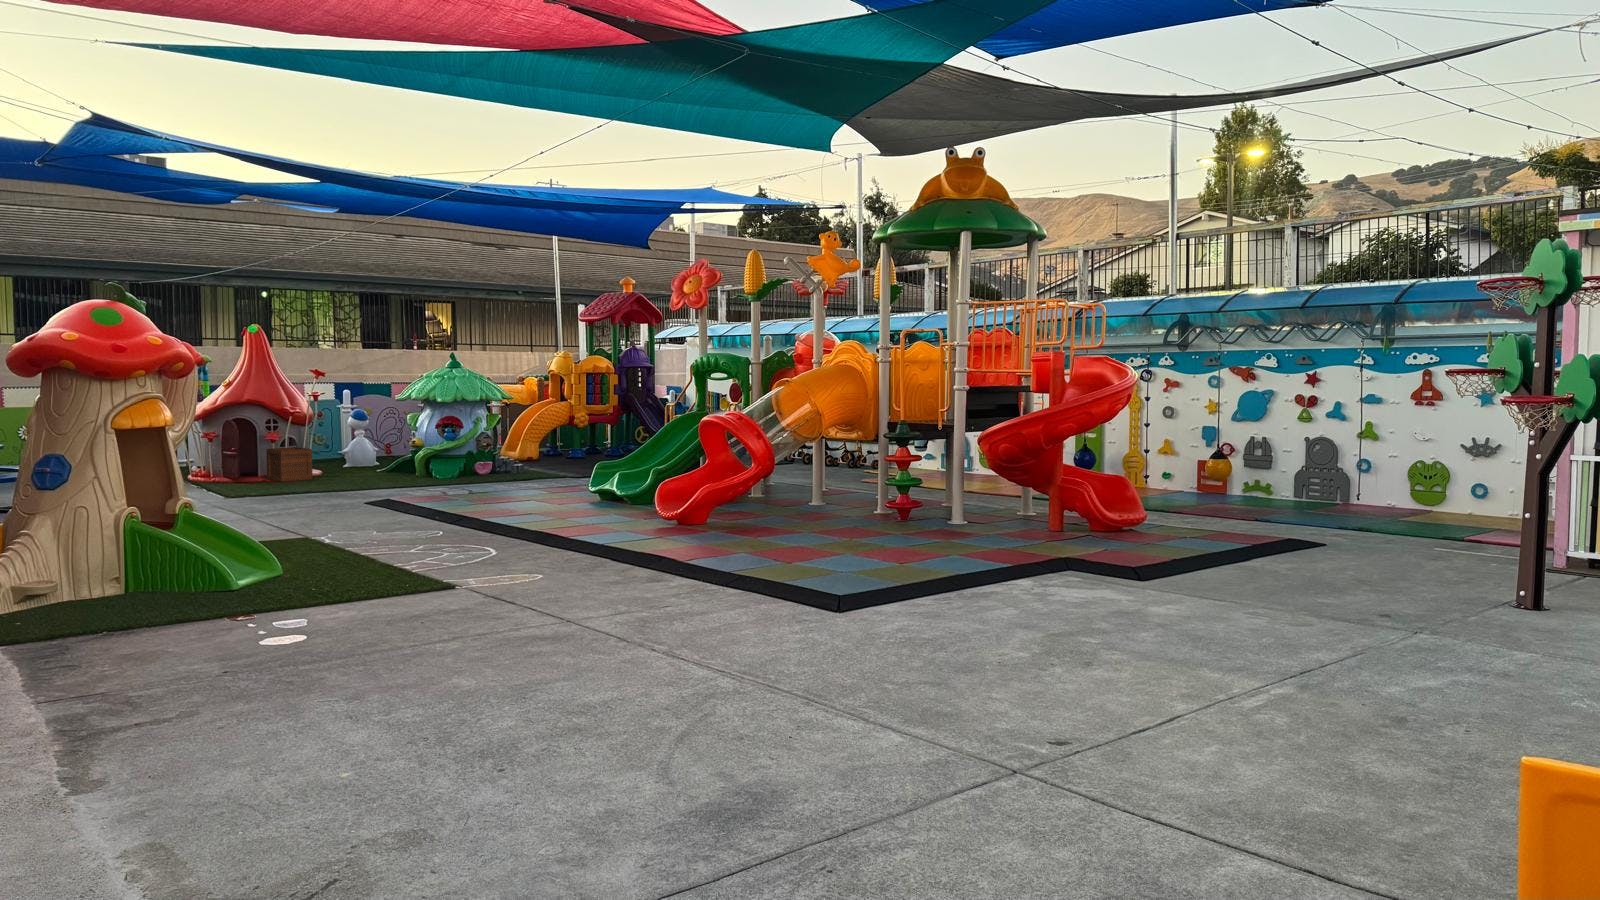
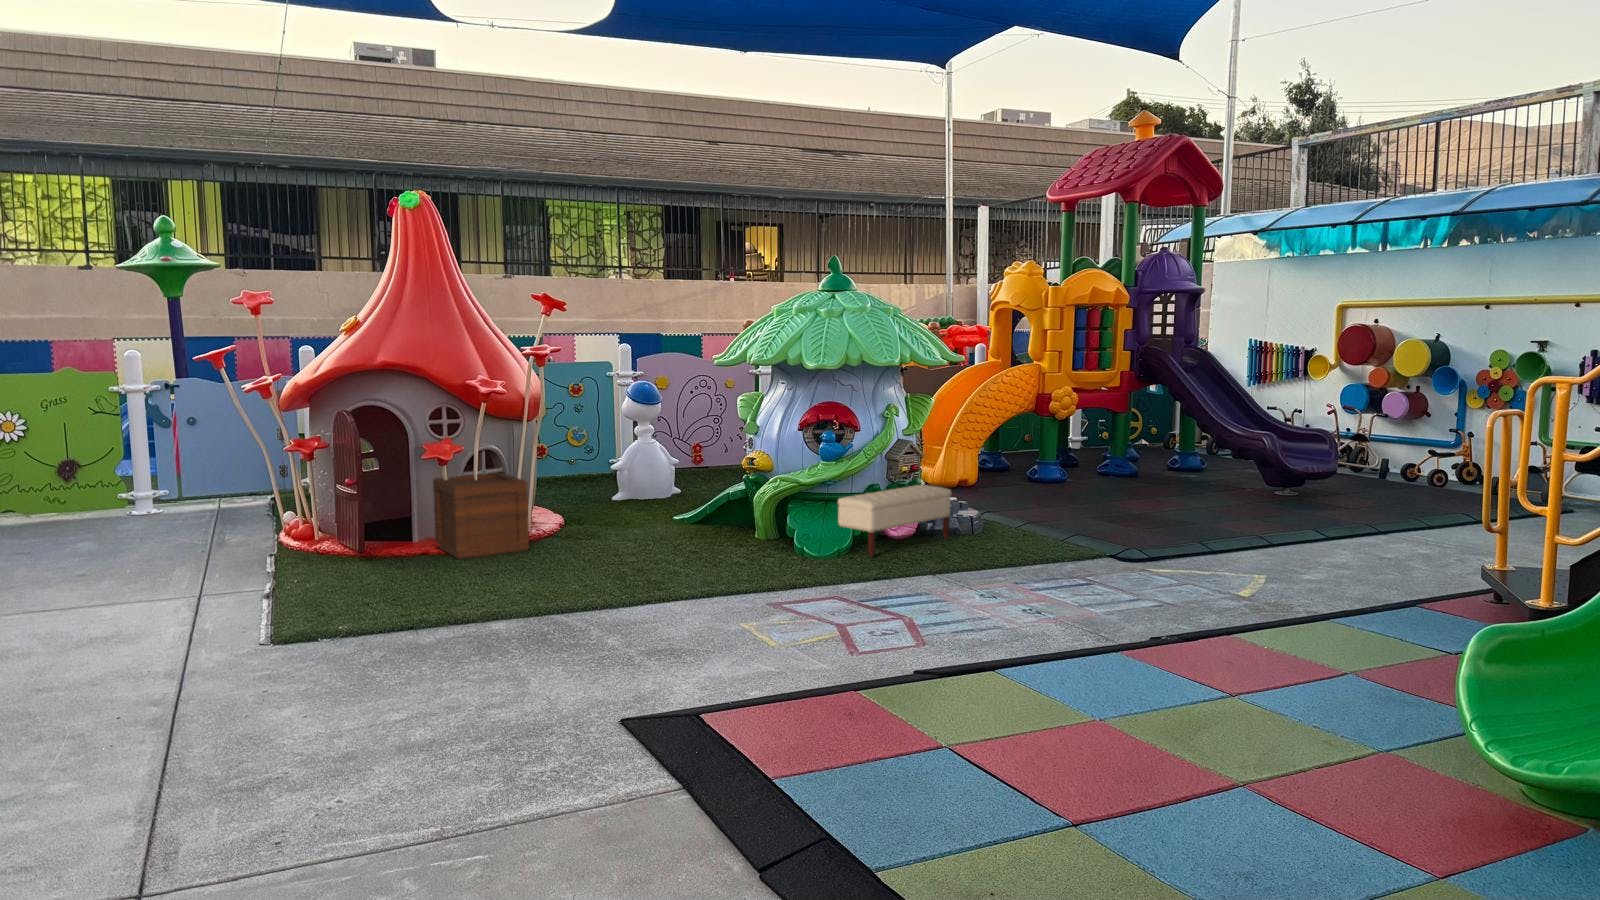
bench: none [452,452,504,480] -> present [838,485,951,557]

